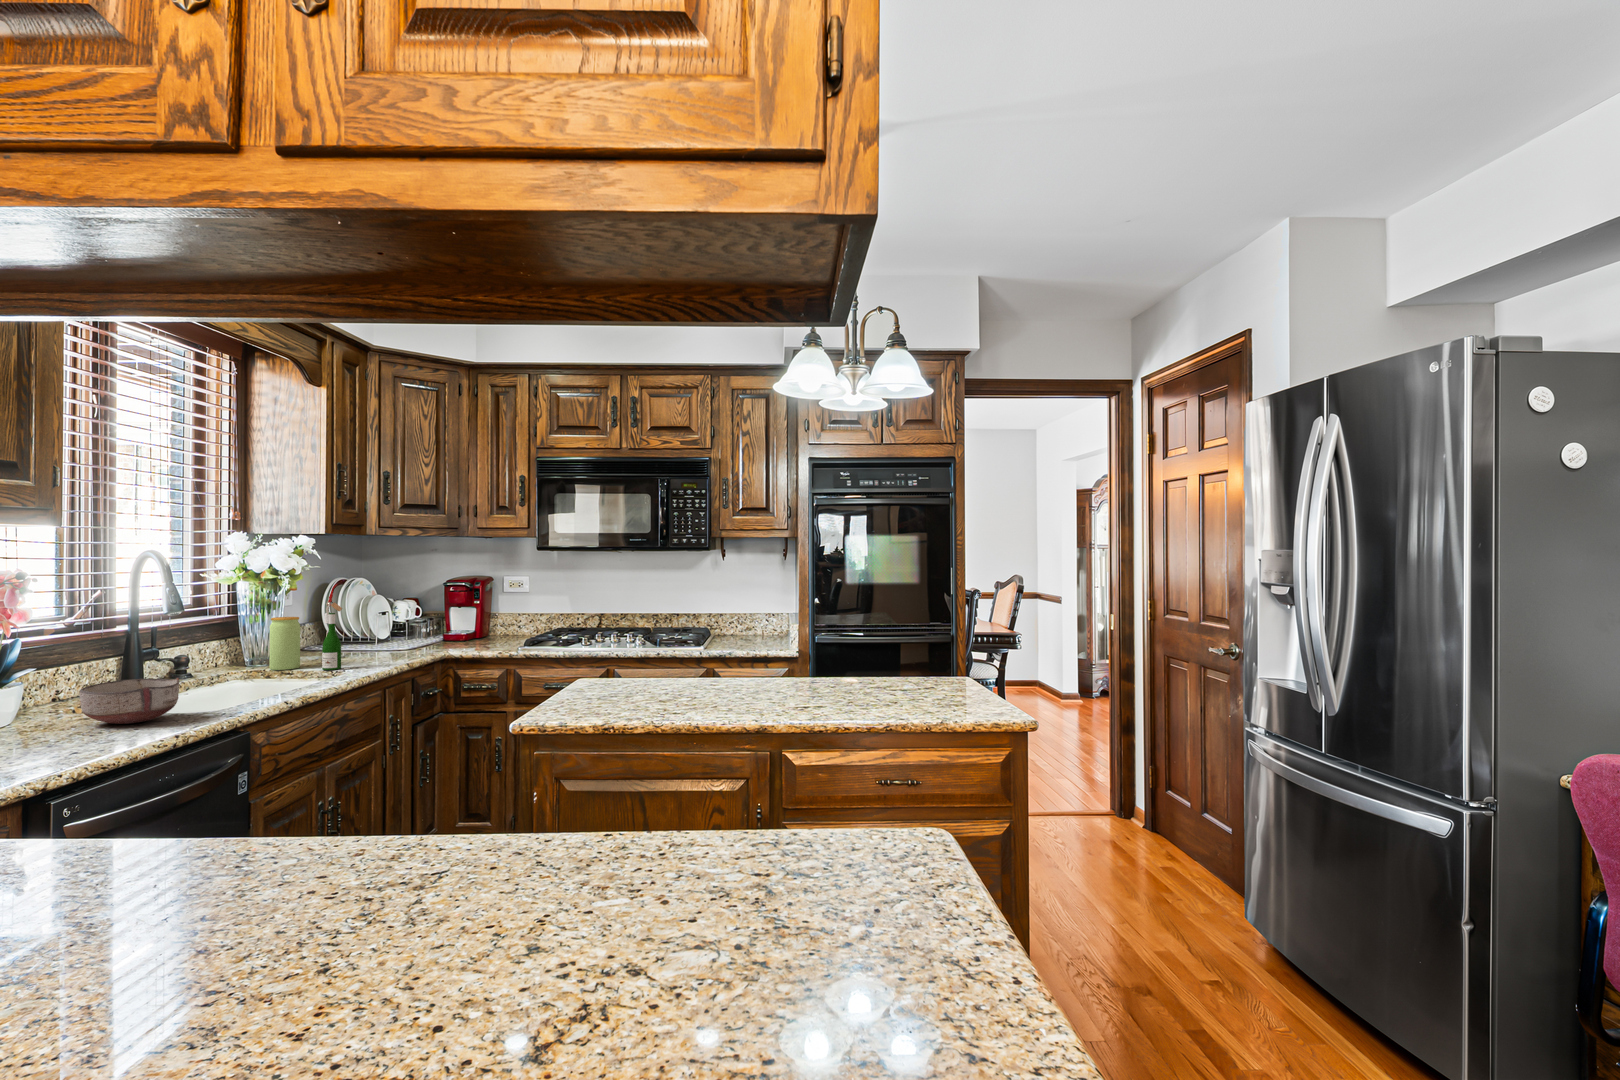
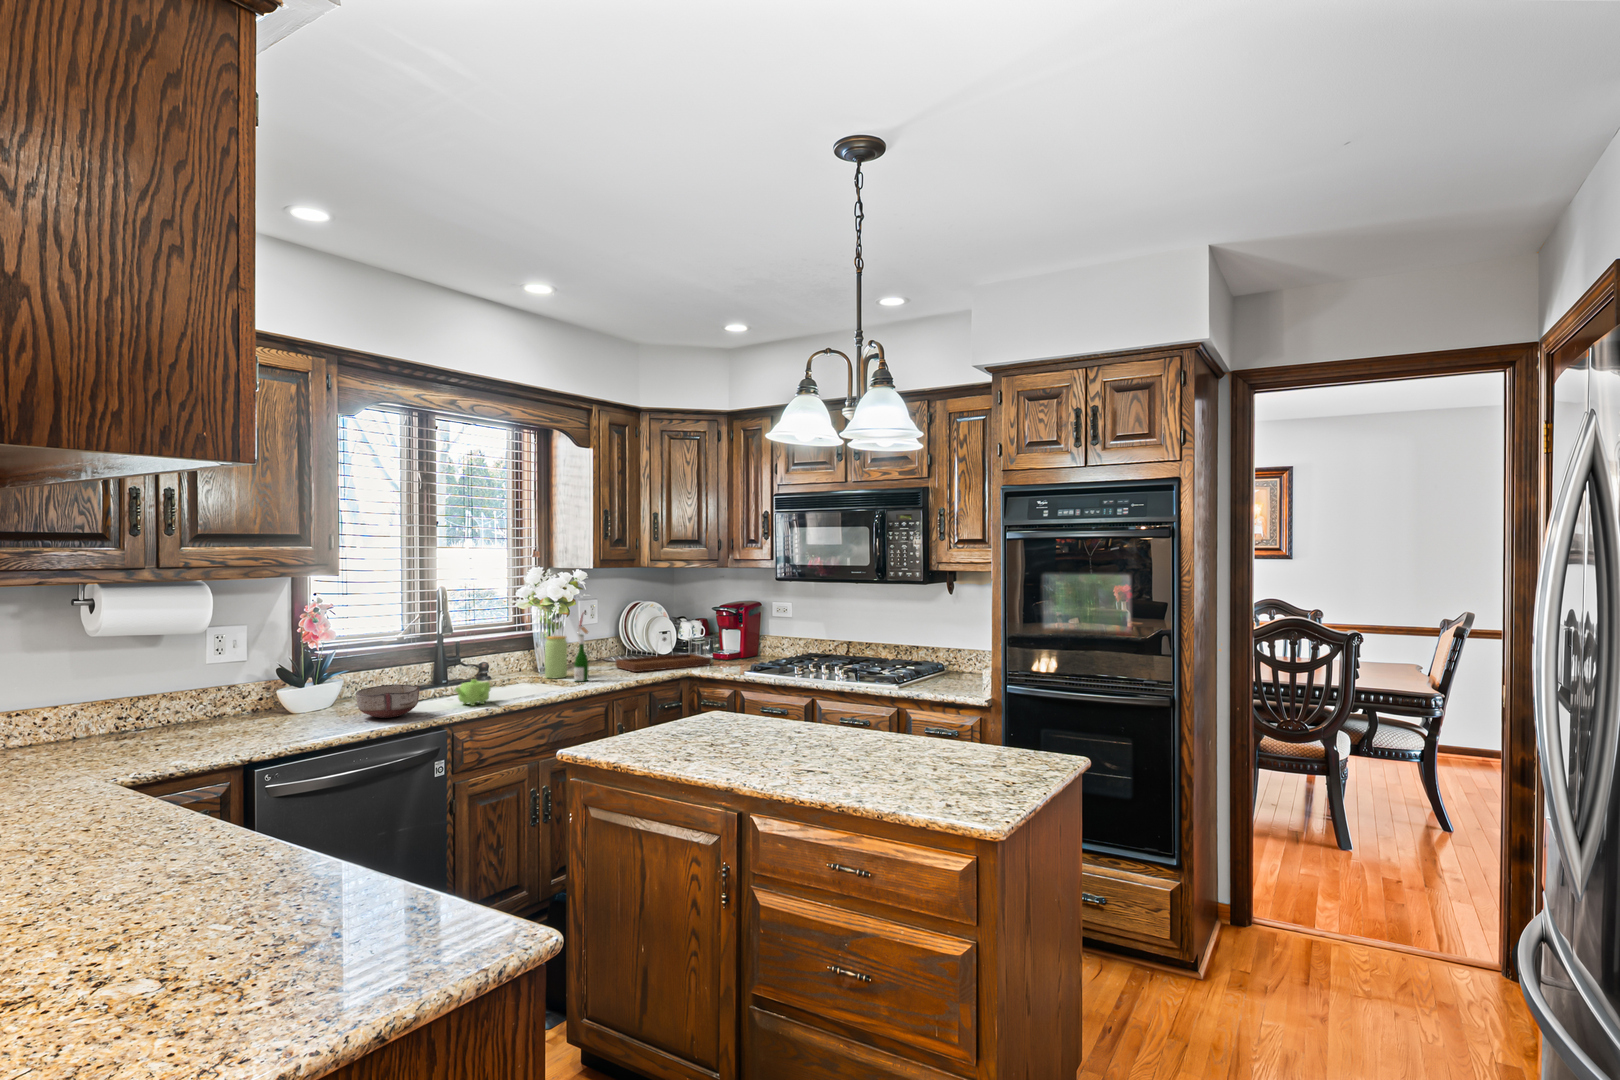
tray: none [346,616,463,657] -> present [616,637,711,672]
teapot: none [208,668,258,702] -> present [455,679,490,706]

